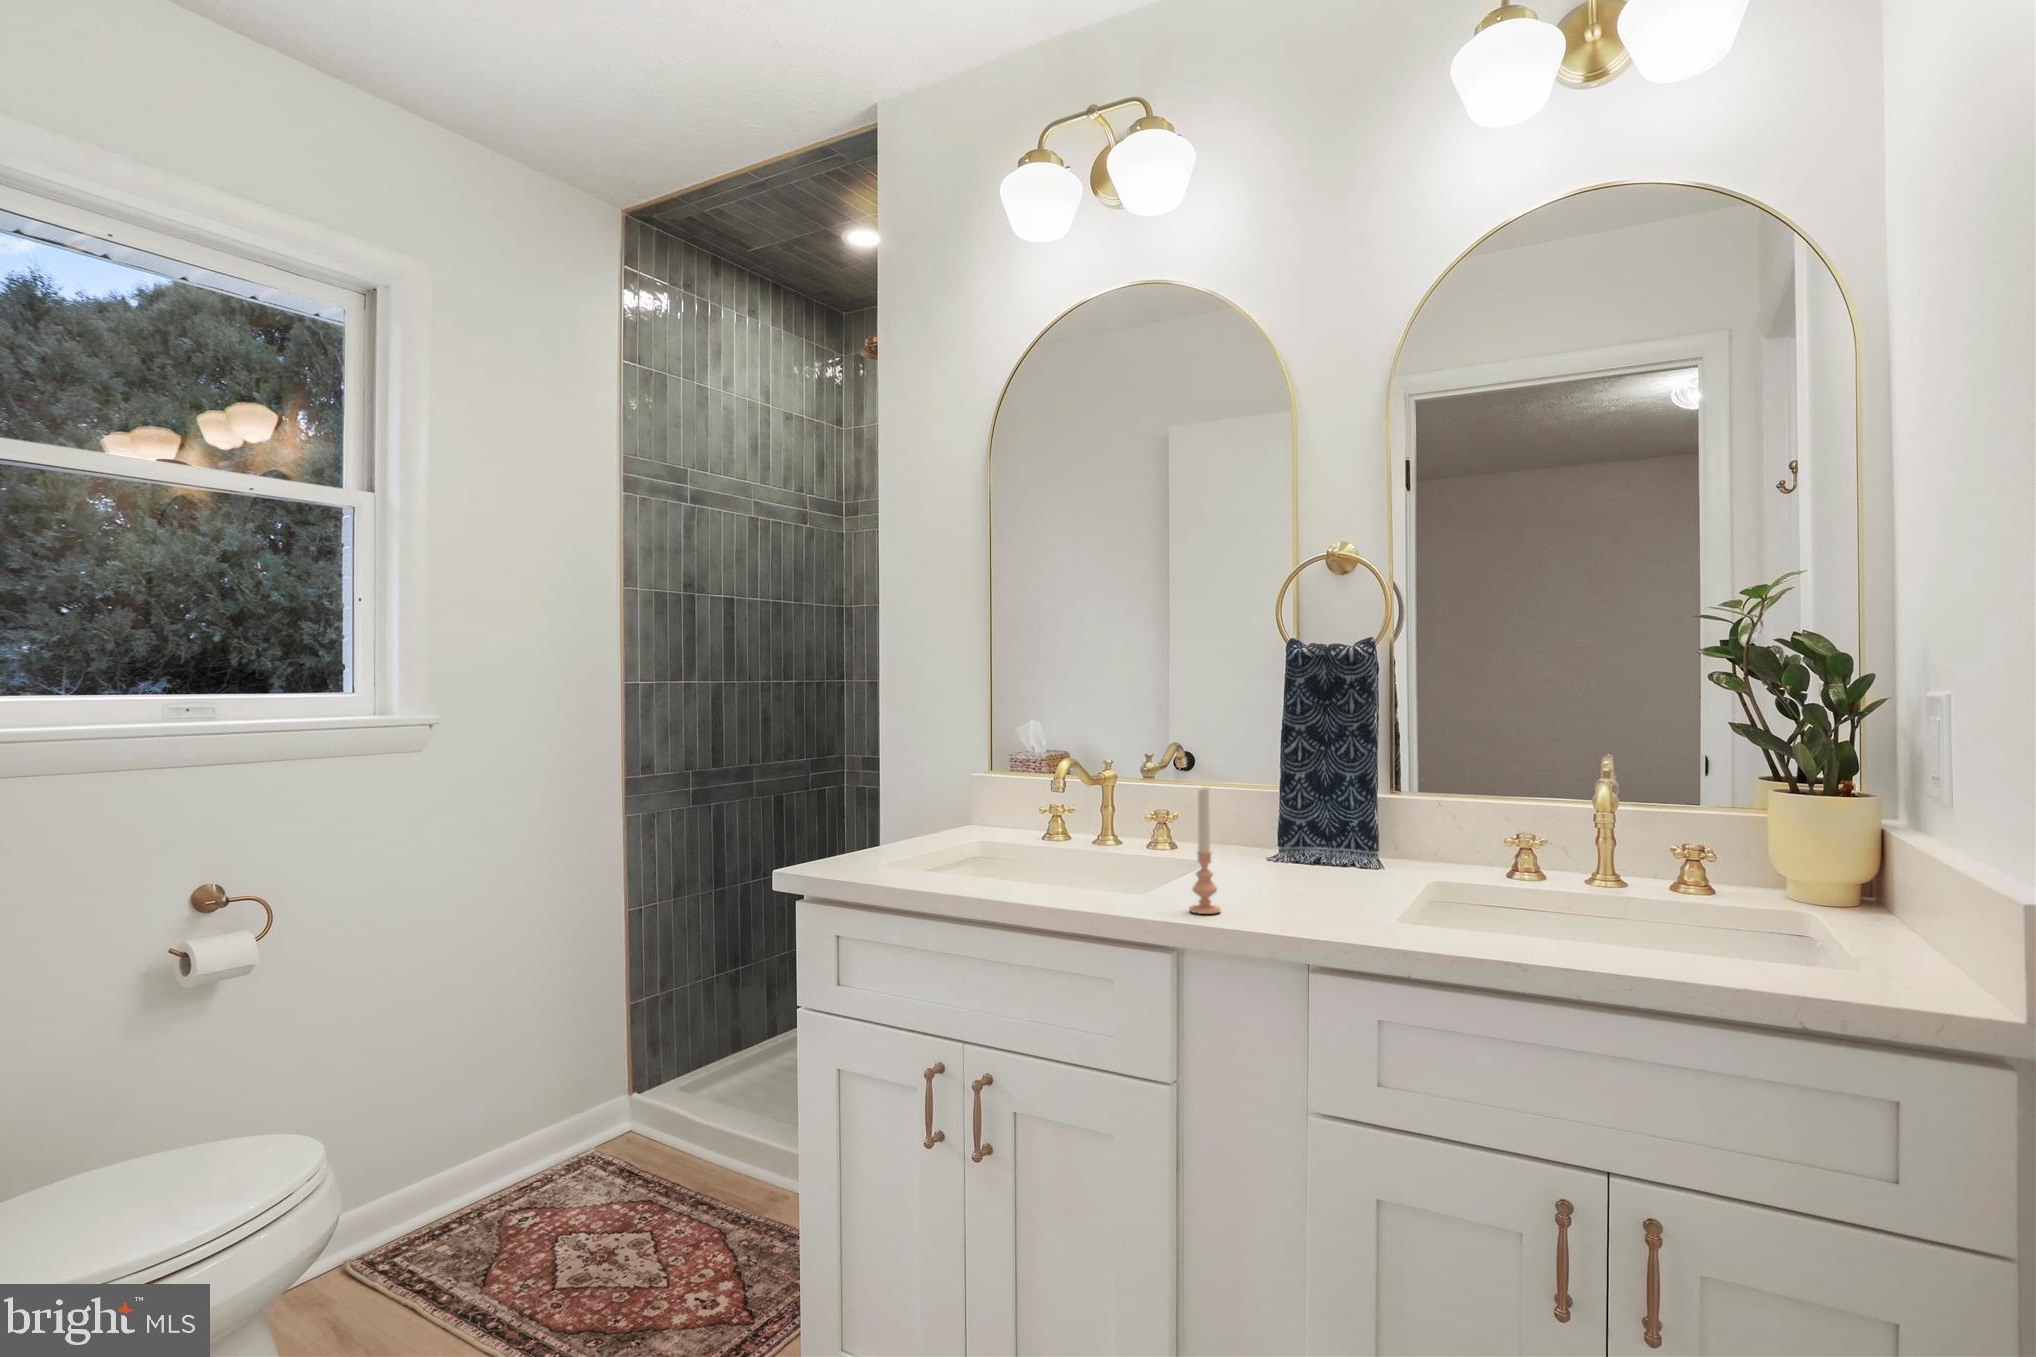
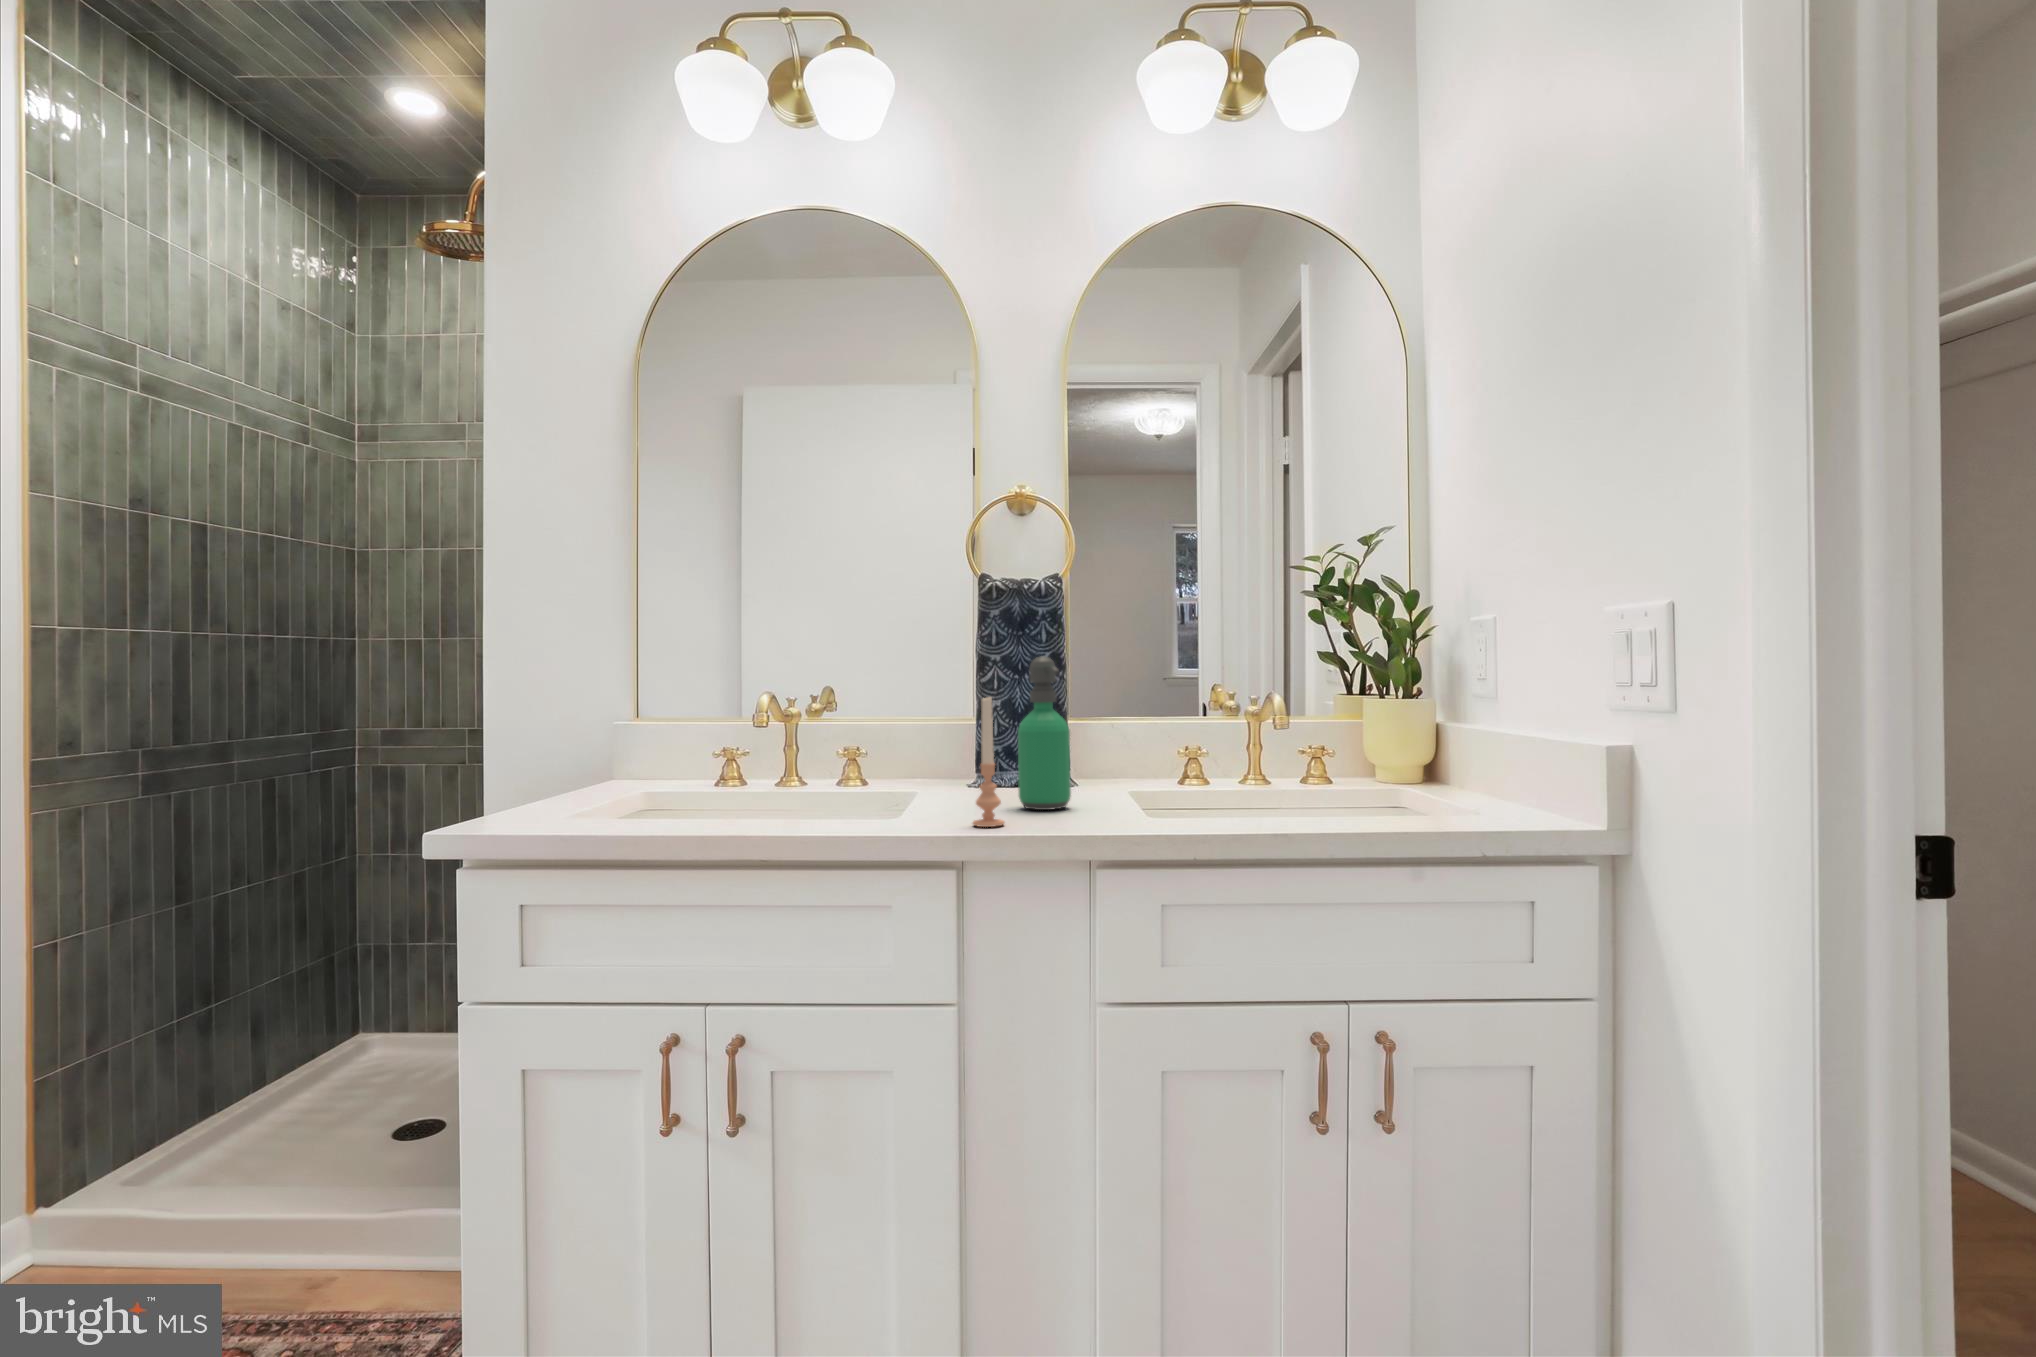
soap dispenser: none [1268,740,1324,899] -> present [1018,656,1071,810]

